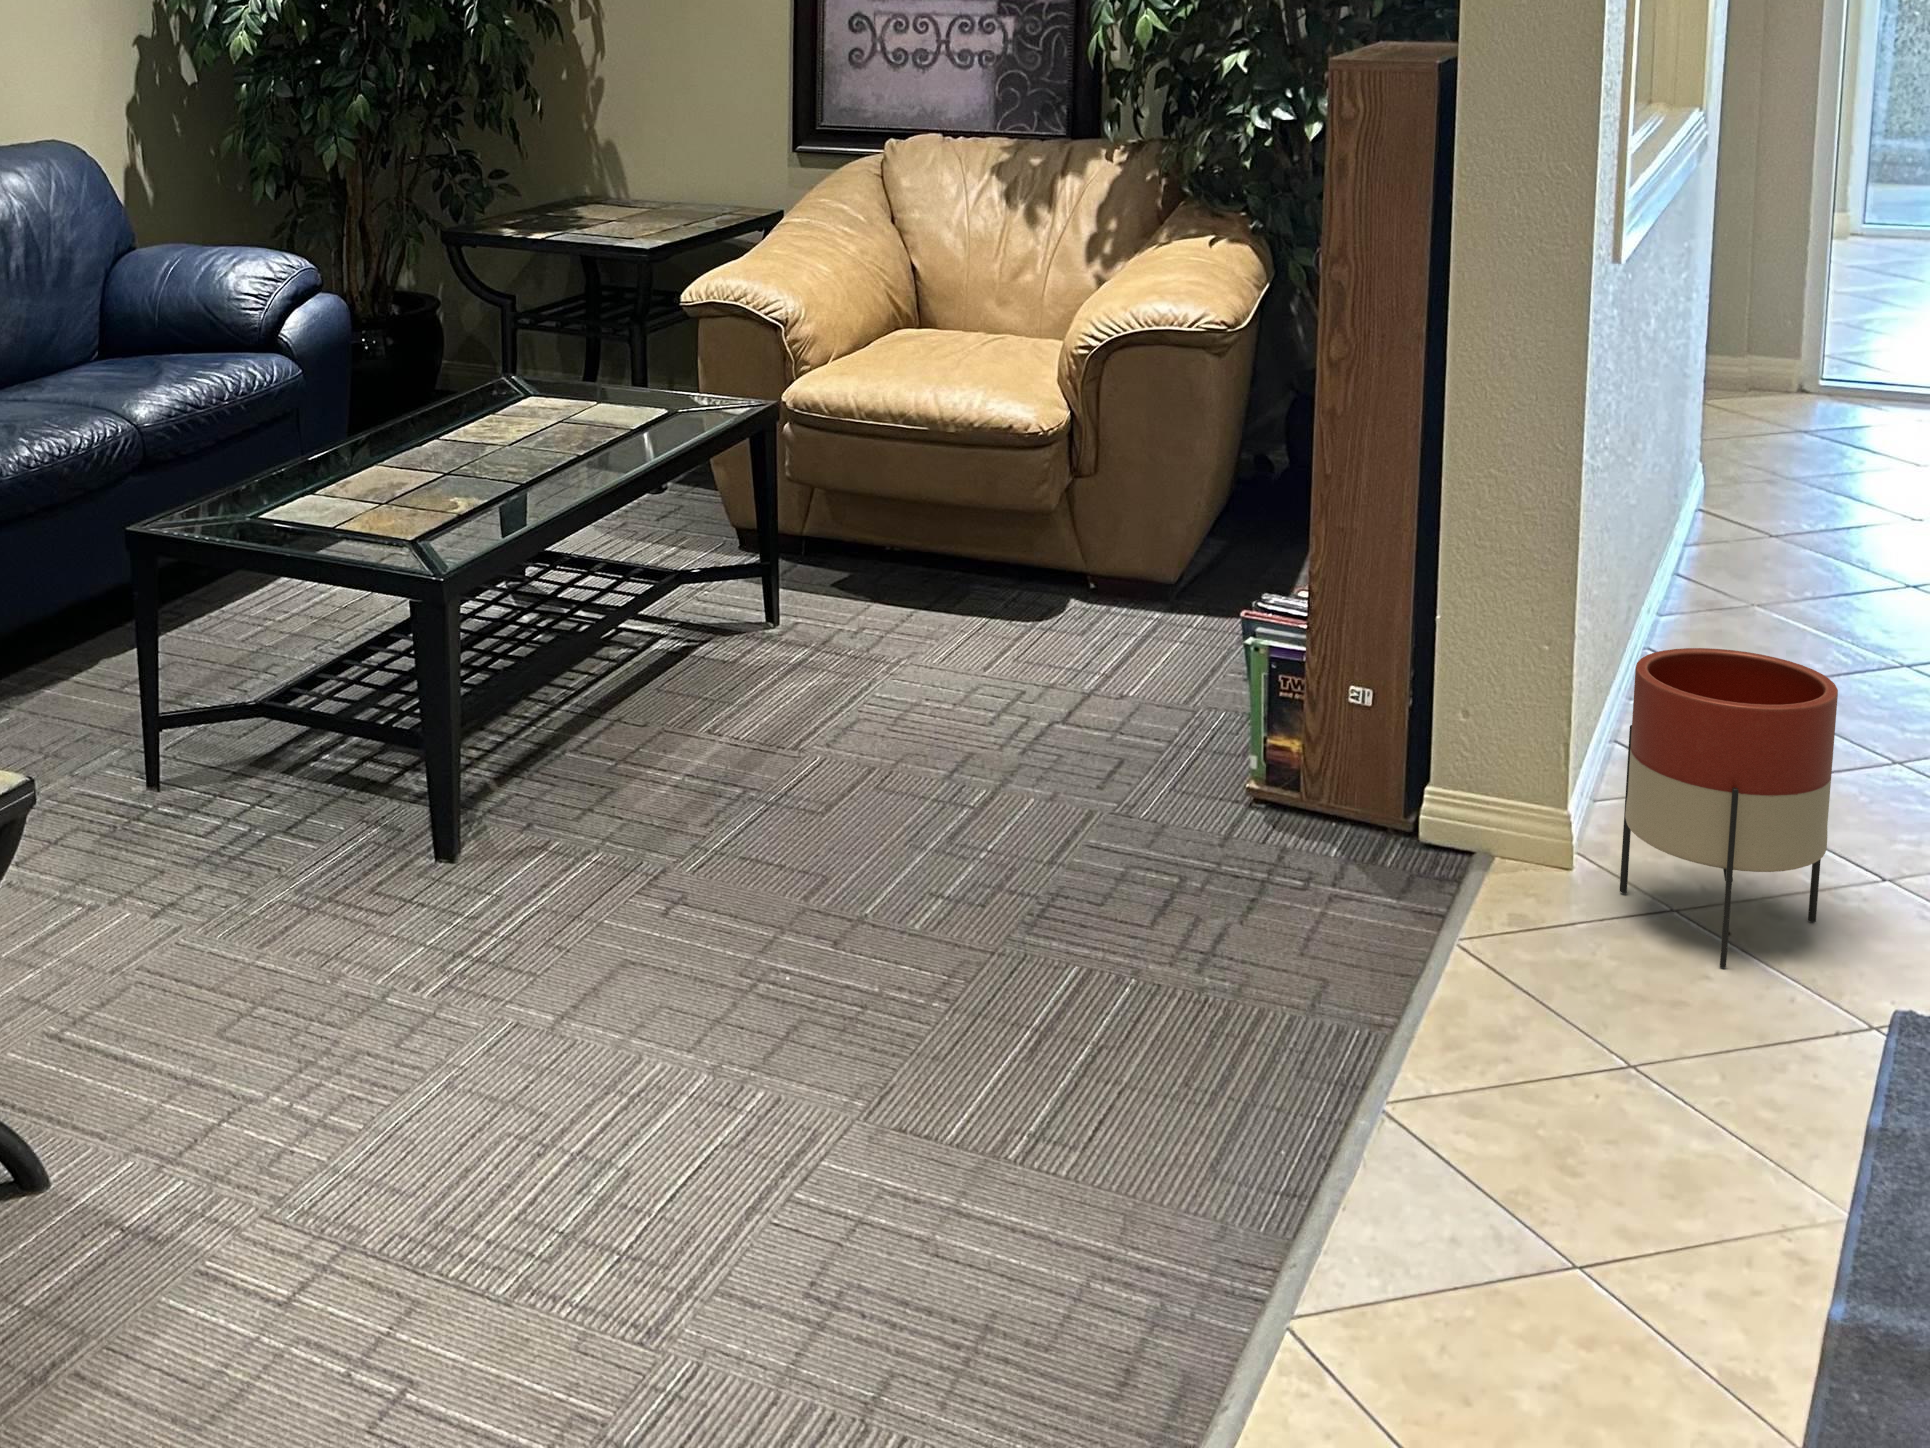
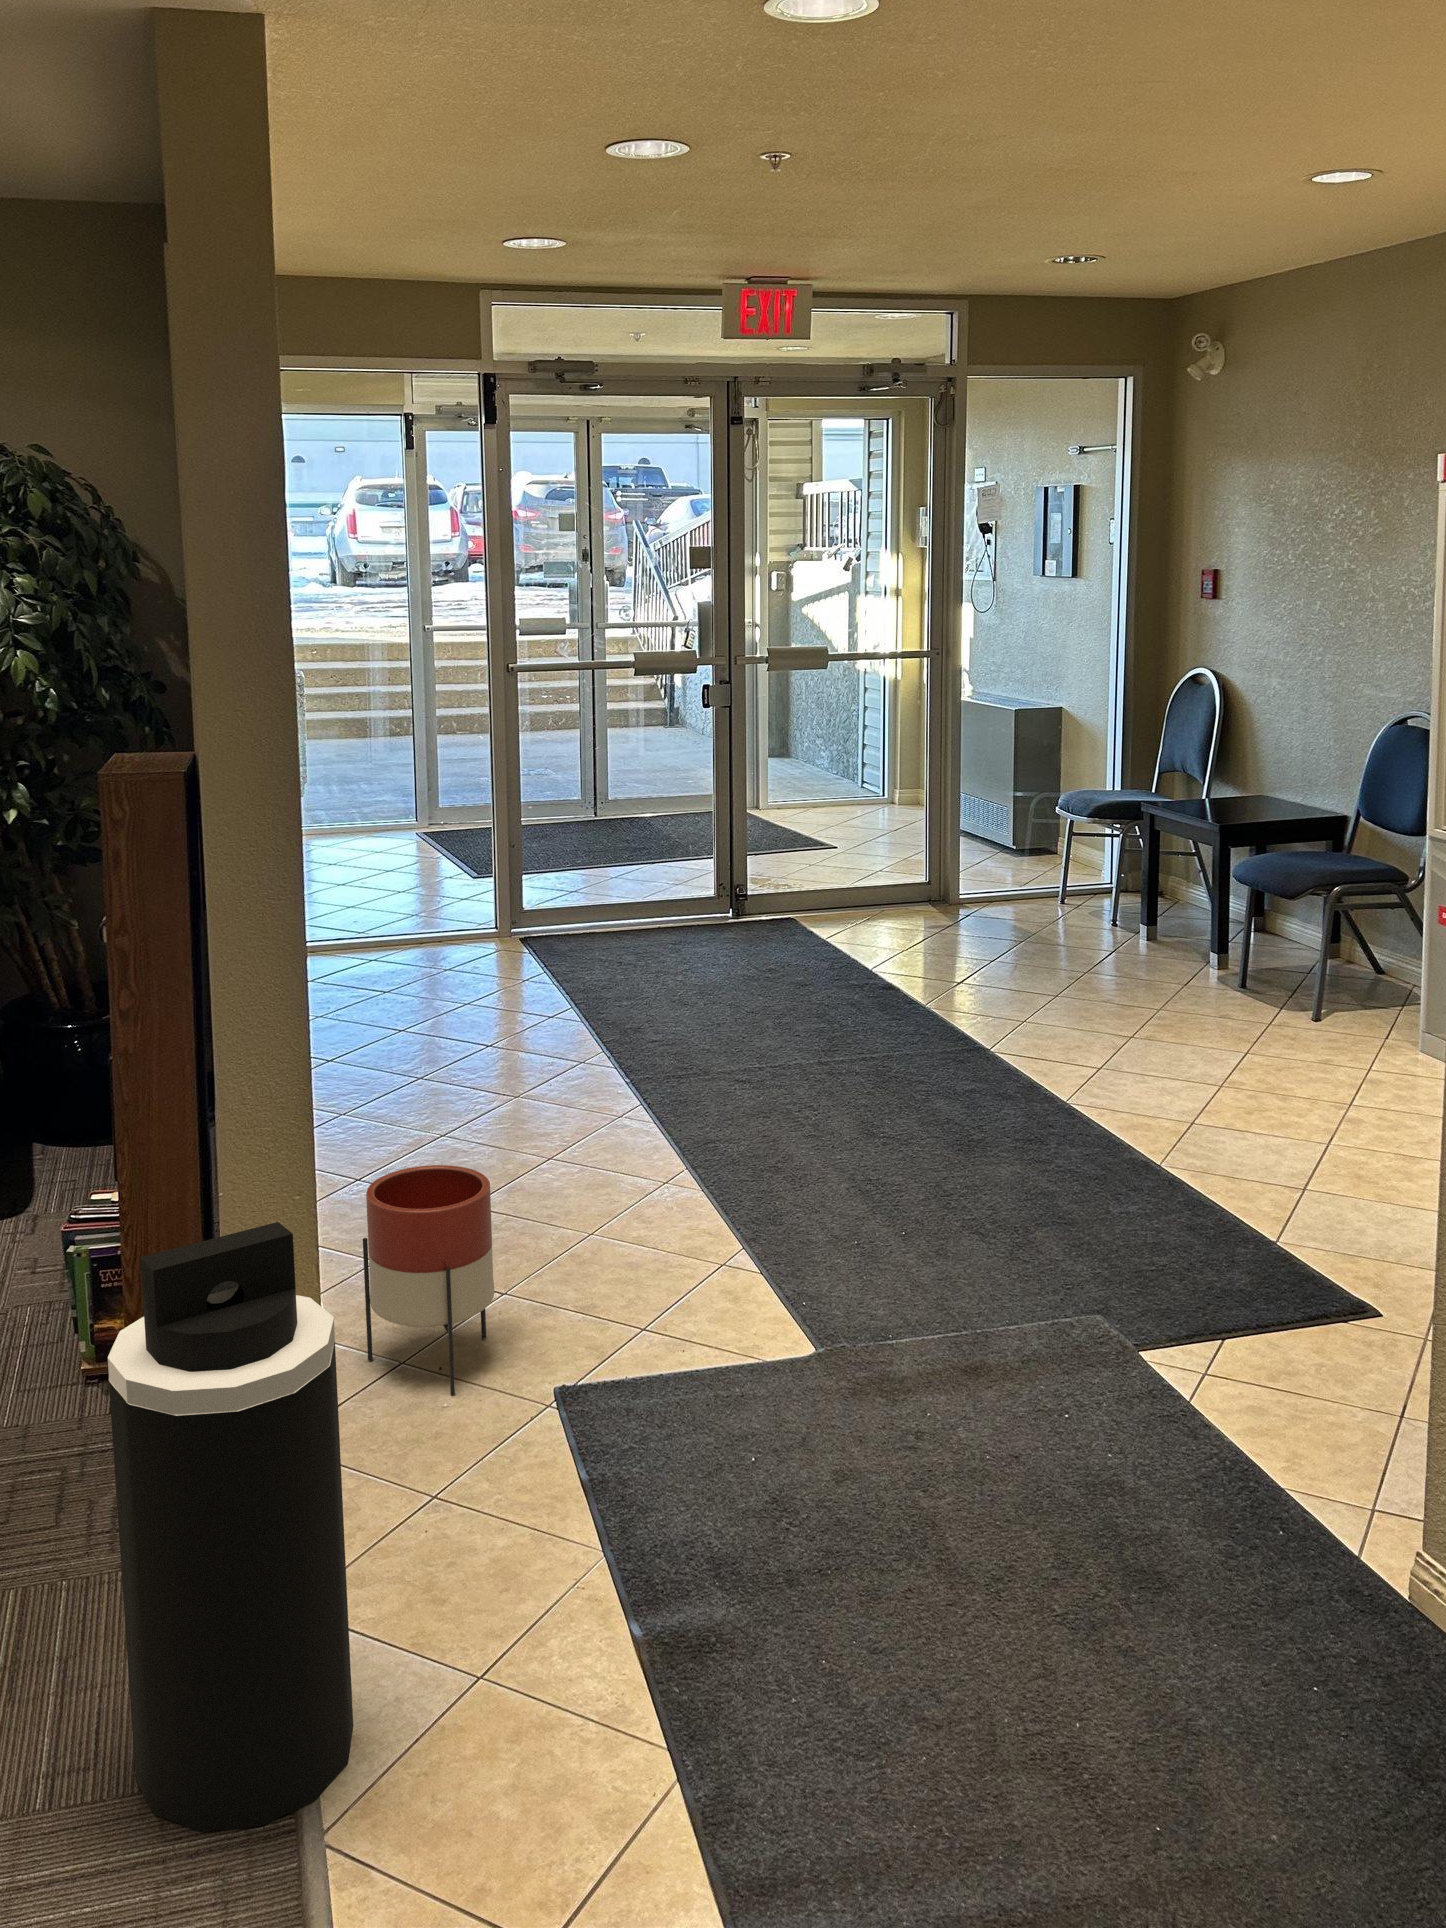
trash can: none [1115,584,1407,1285] -> present [108,1222,353,1832]

